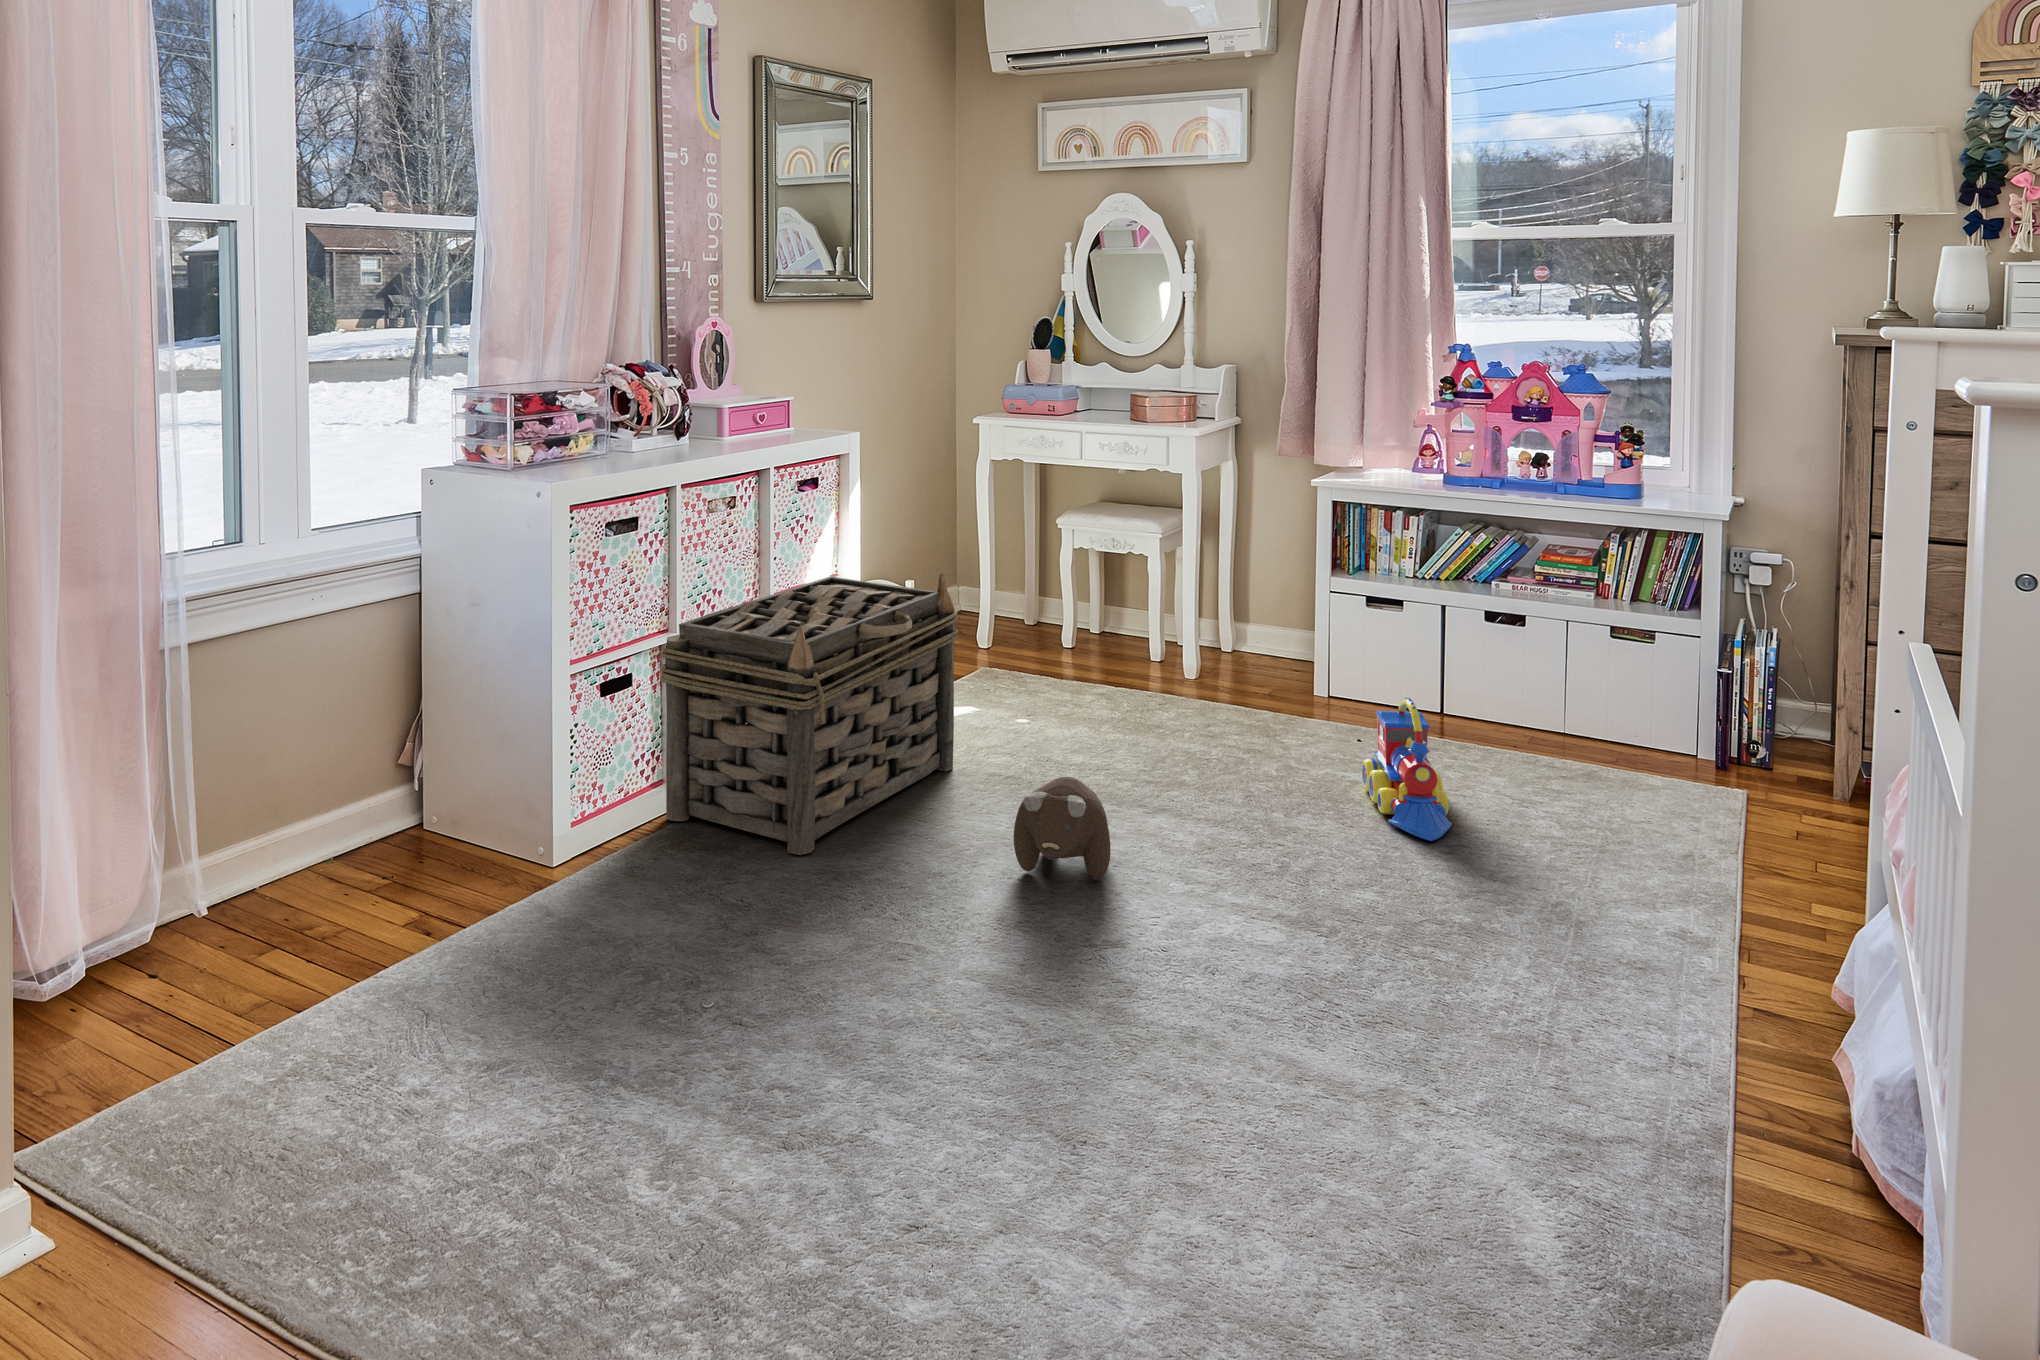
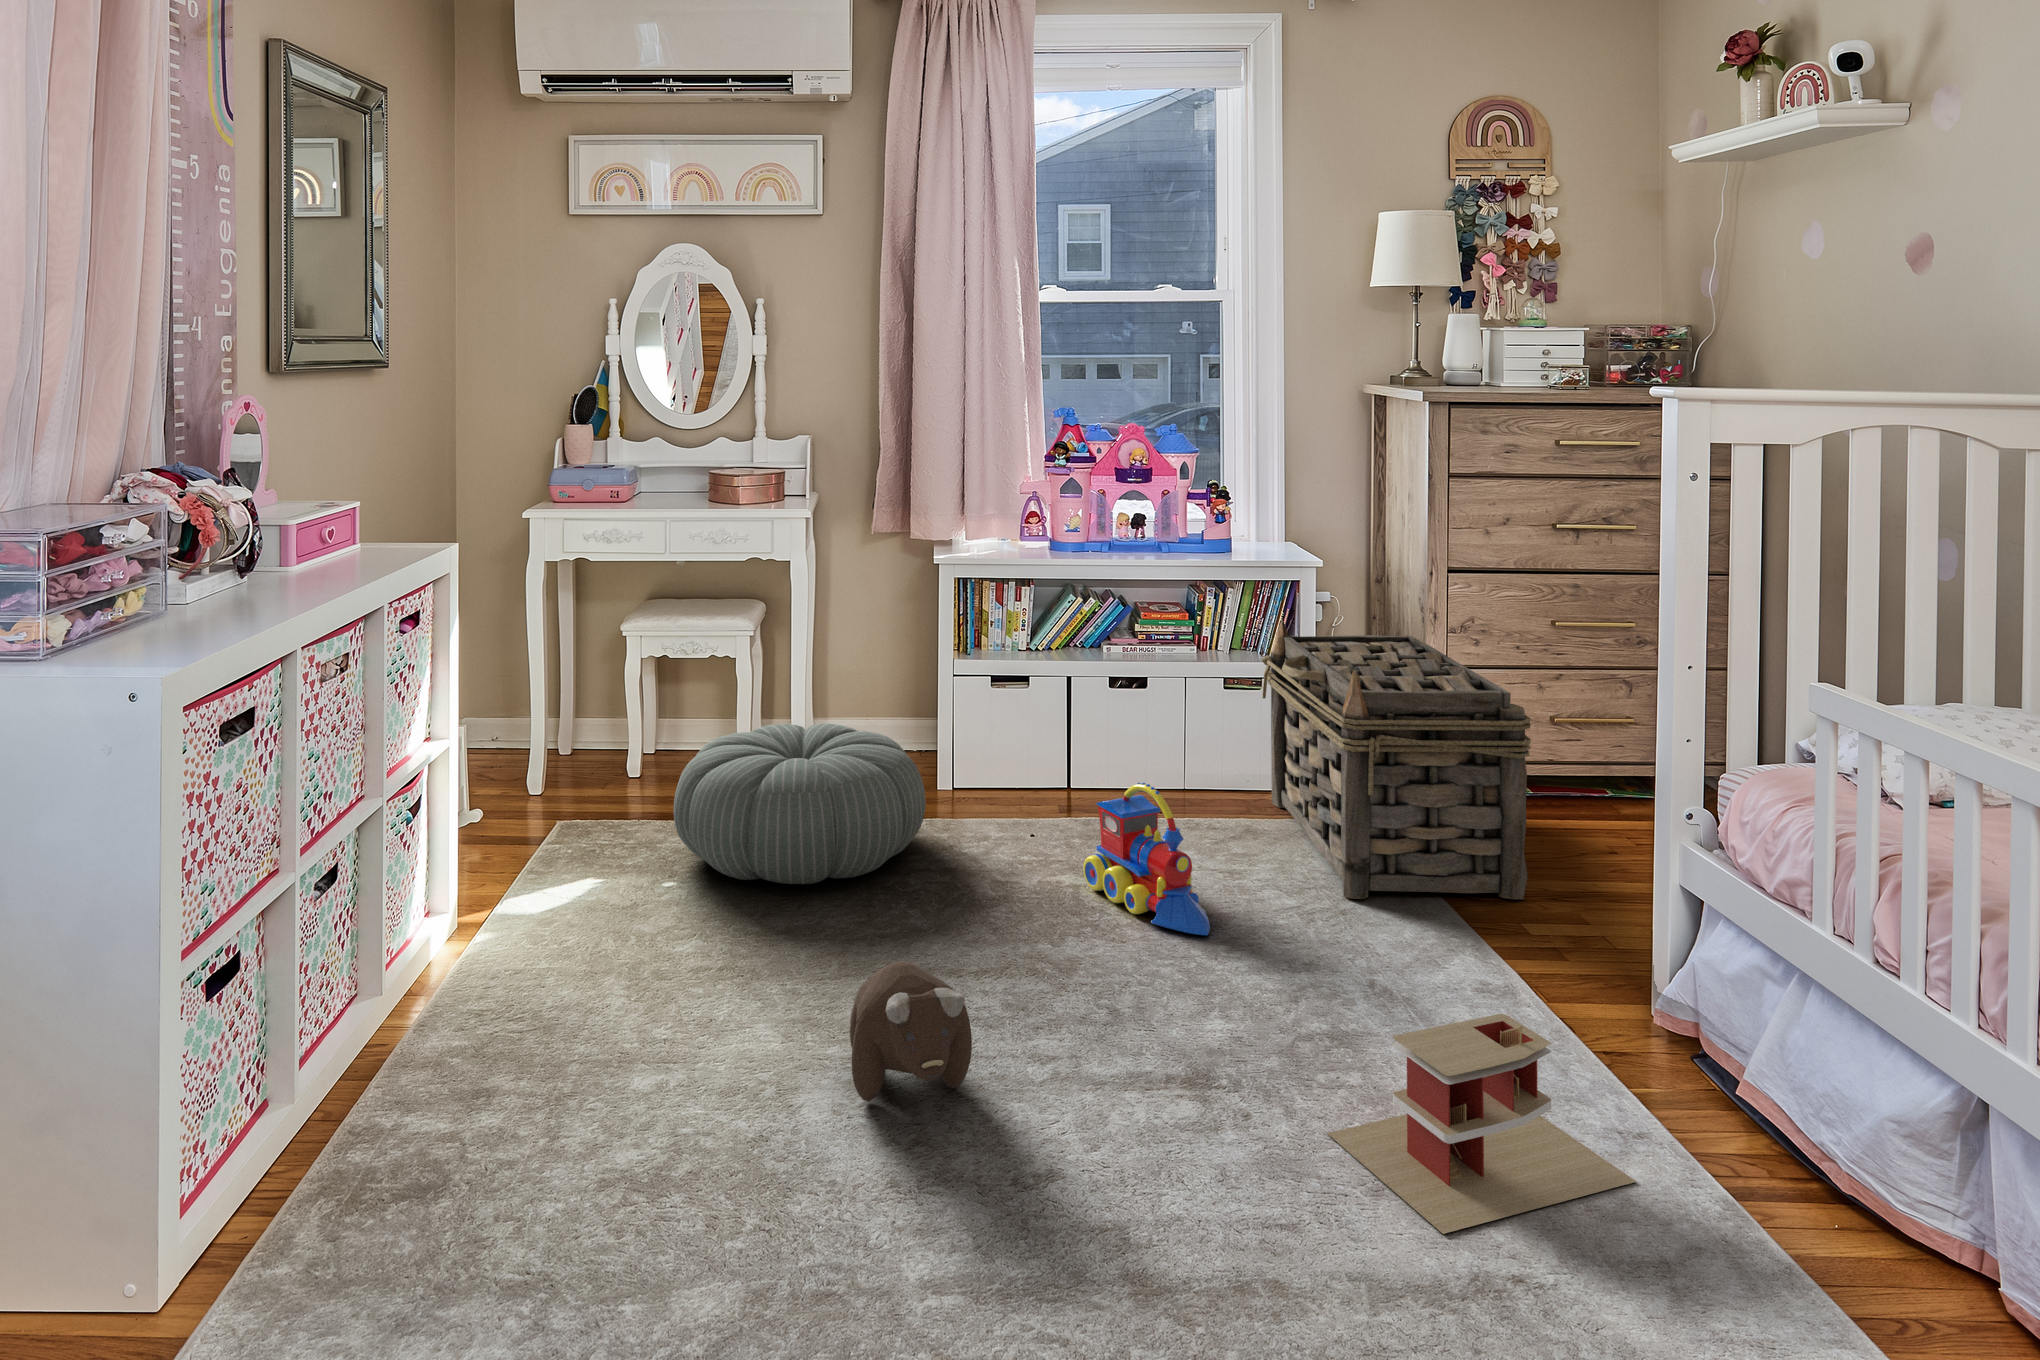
basket: present [660,573,959,855] -> present [1262,619,1531,899]
pouf: none [1037,611,1252,740] -> present [674,723,925,884]
toy house: none [1365,910,1621,1092] -> present [1327,1014,1636,1234]

